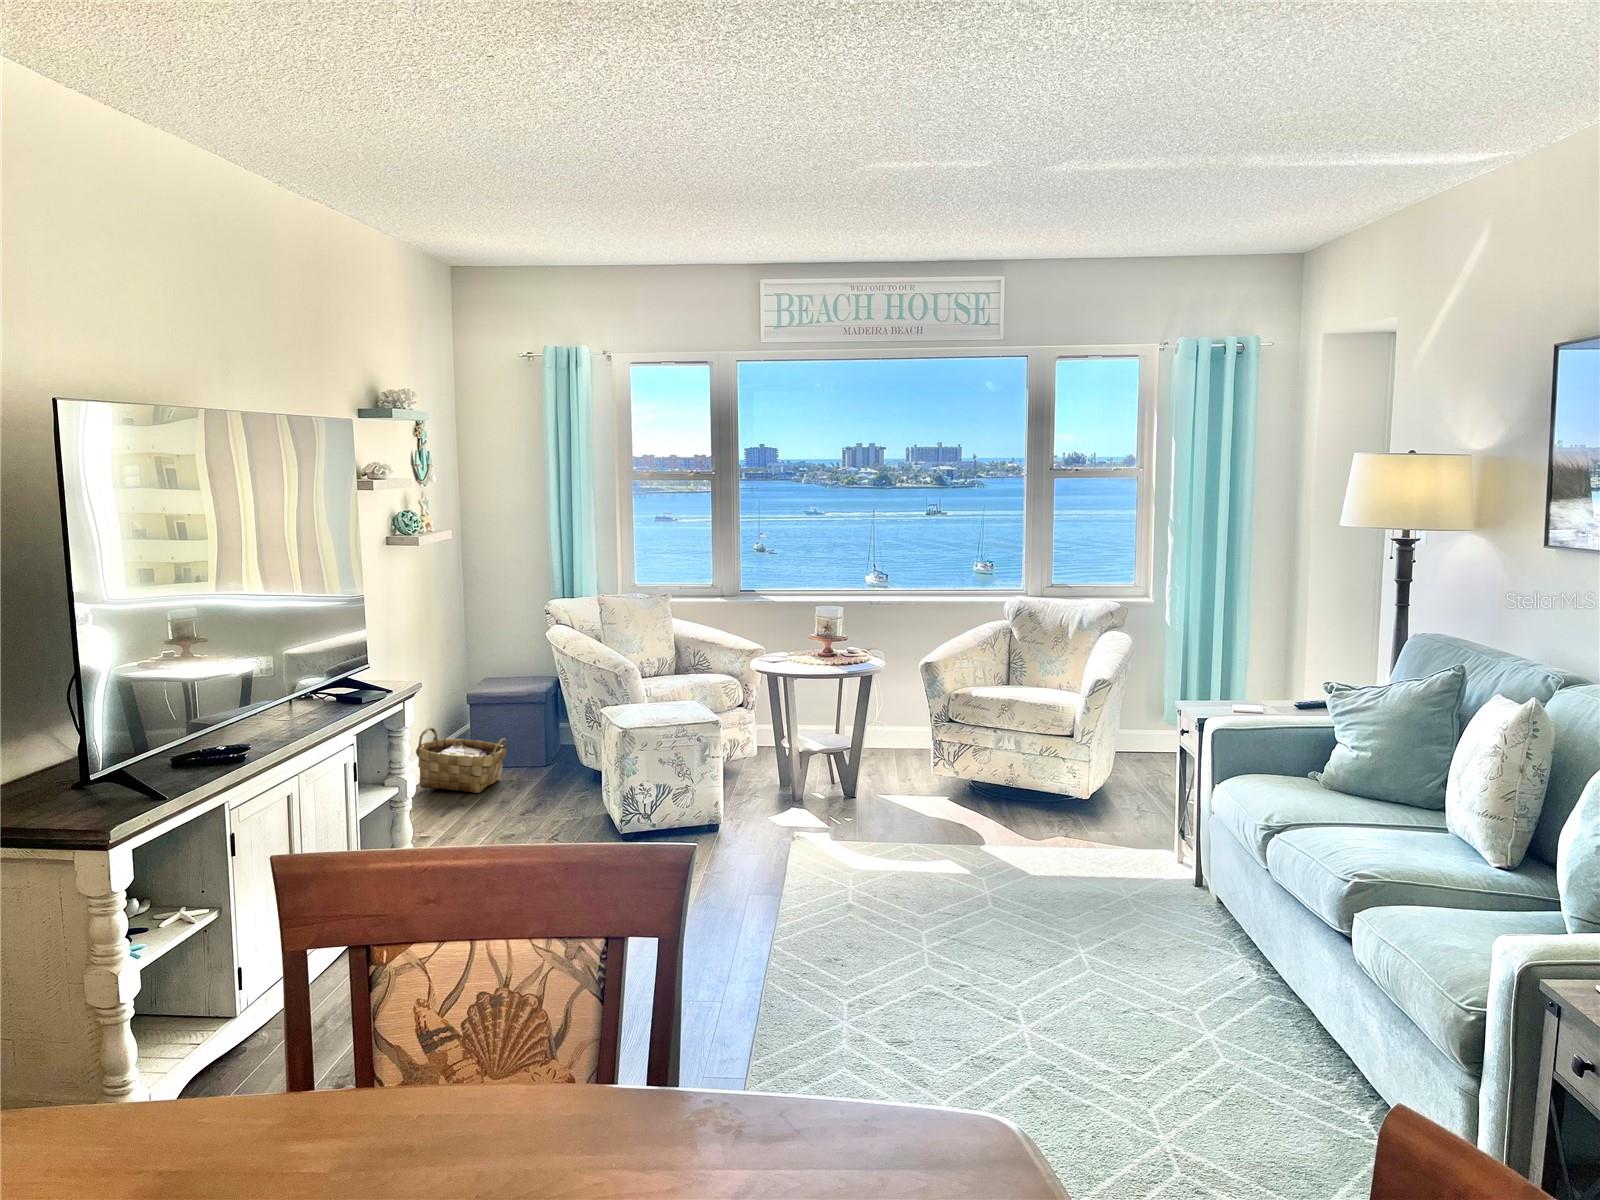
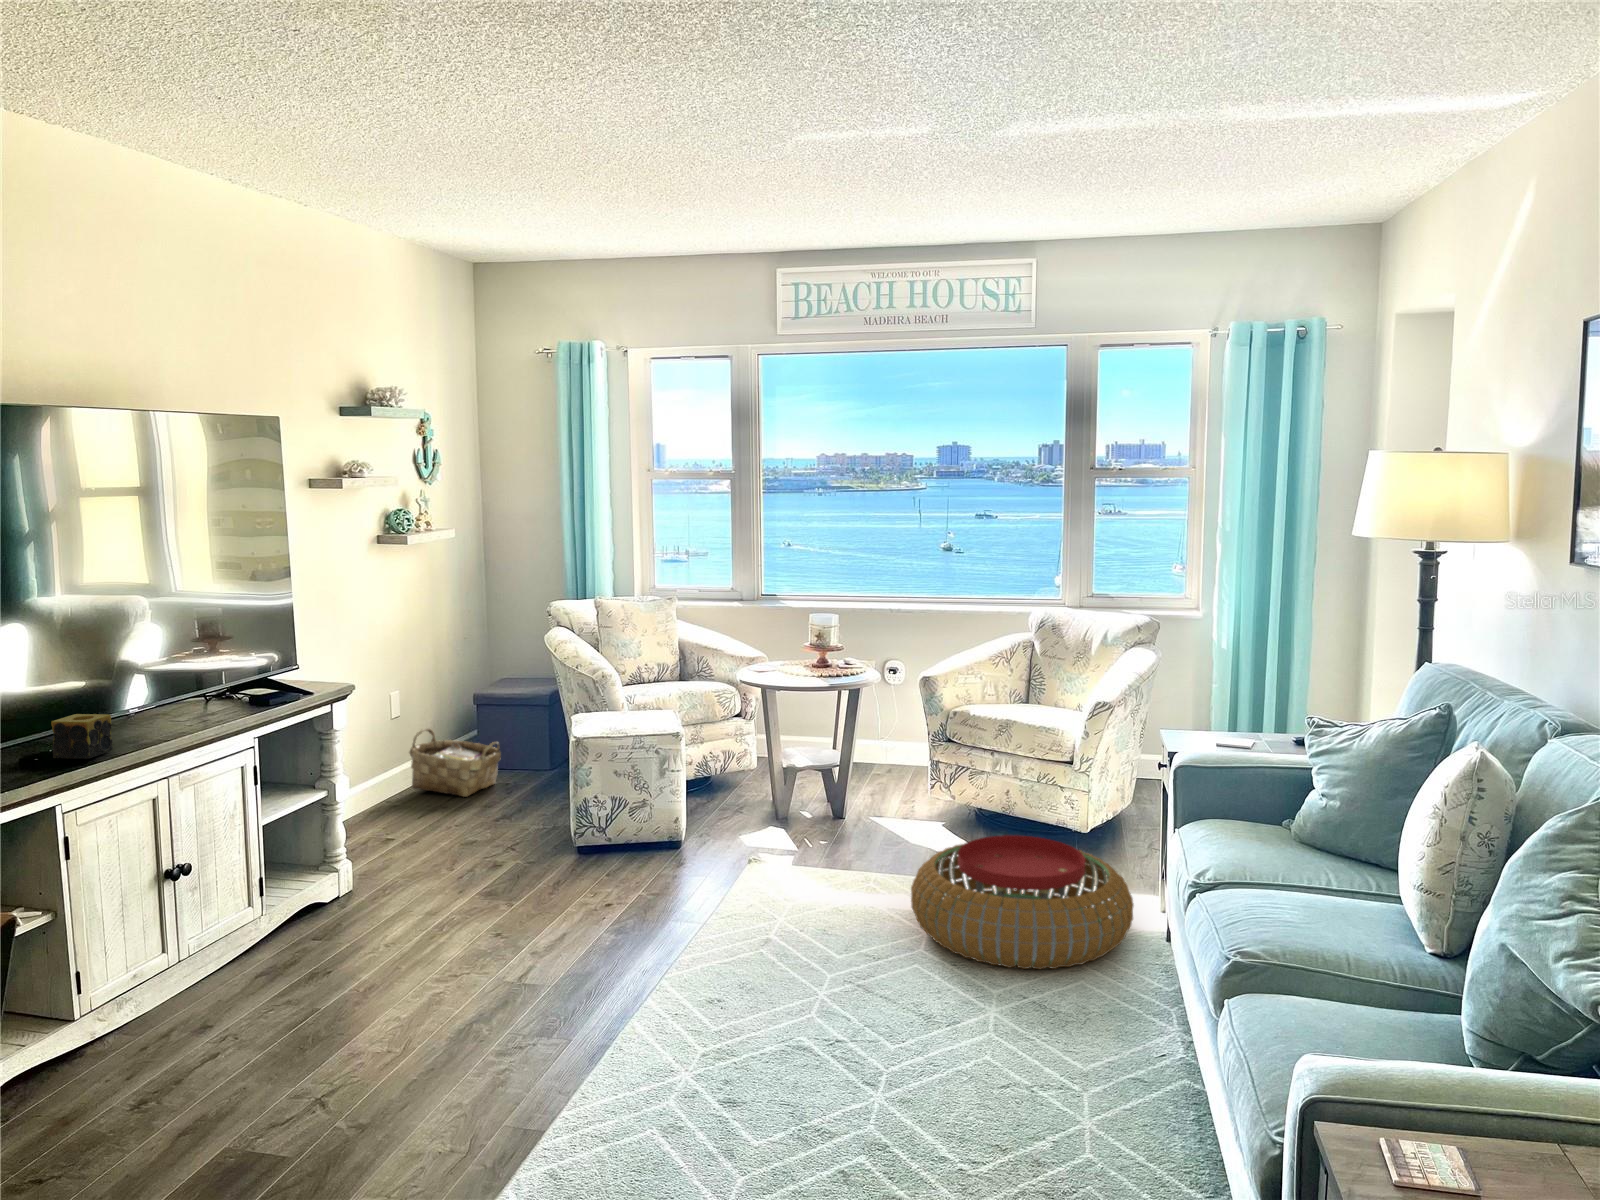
candle: none [198,713,252,758] -> present [51,714,113,759]
pouf: none [970,800,1171,915] -> present [911,835,1134,969]

